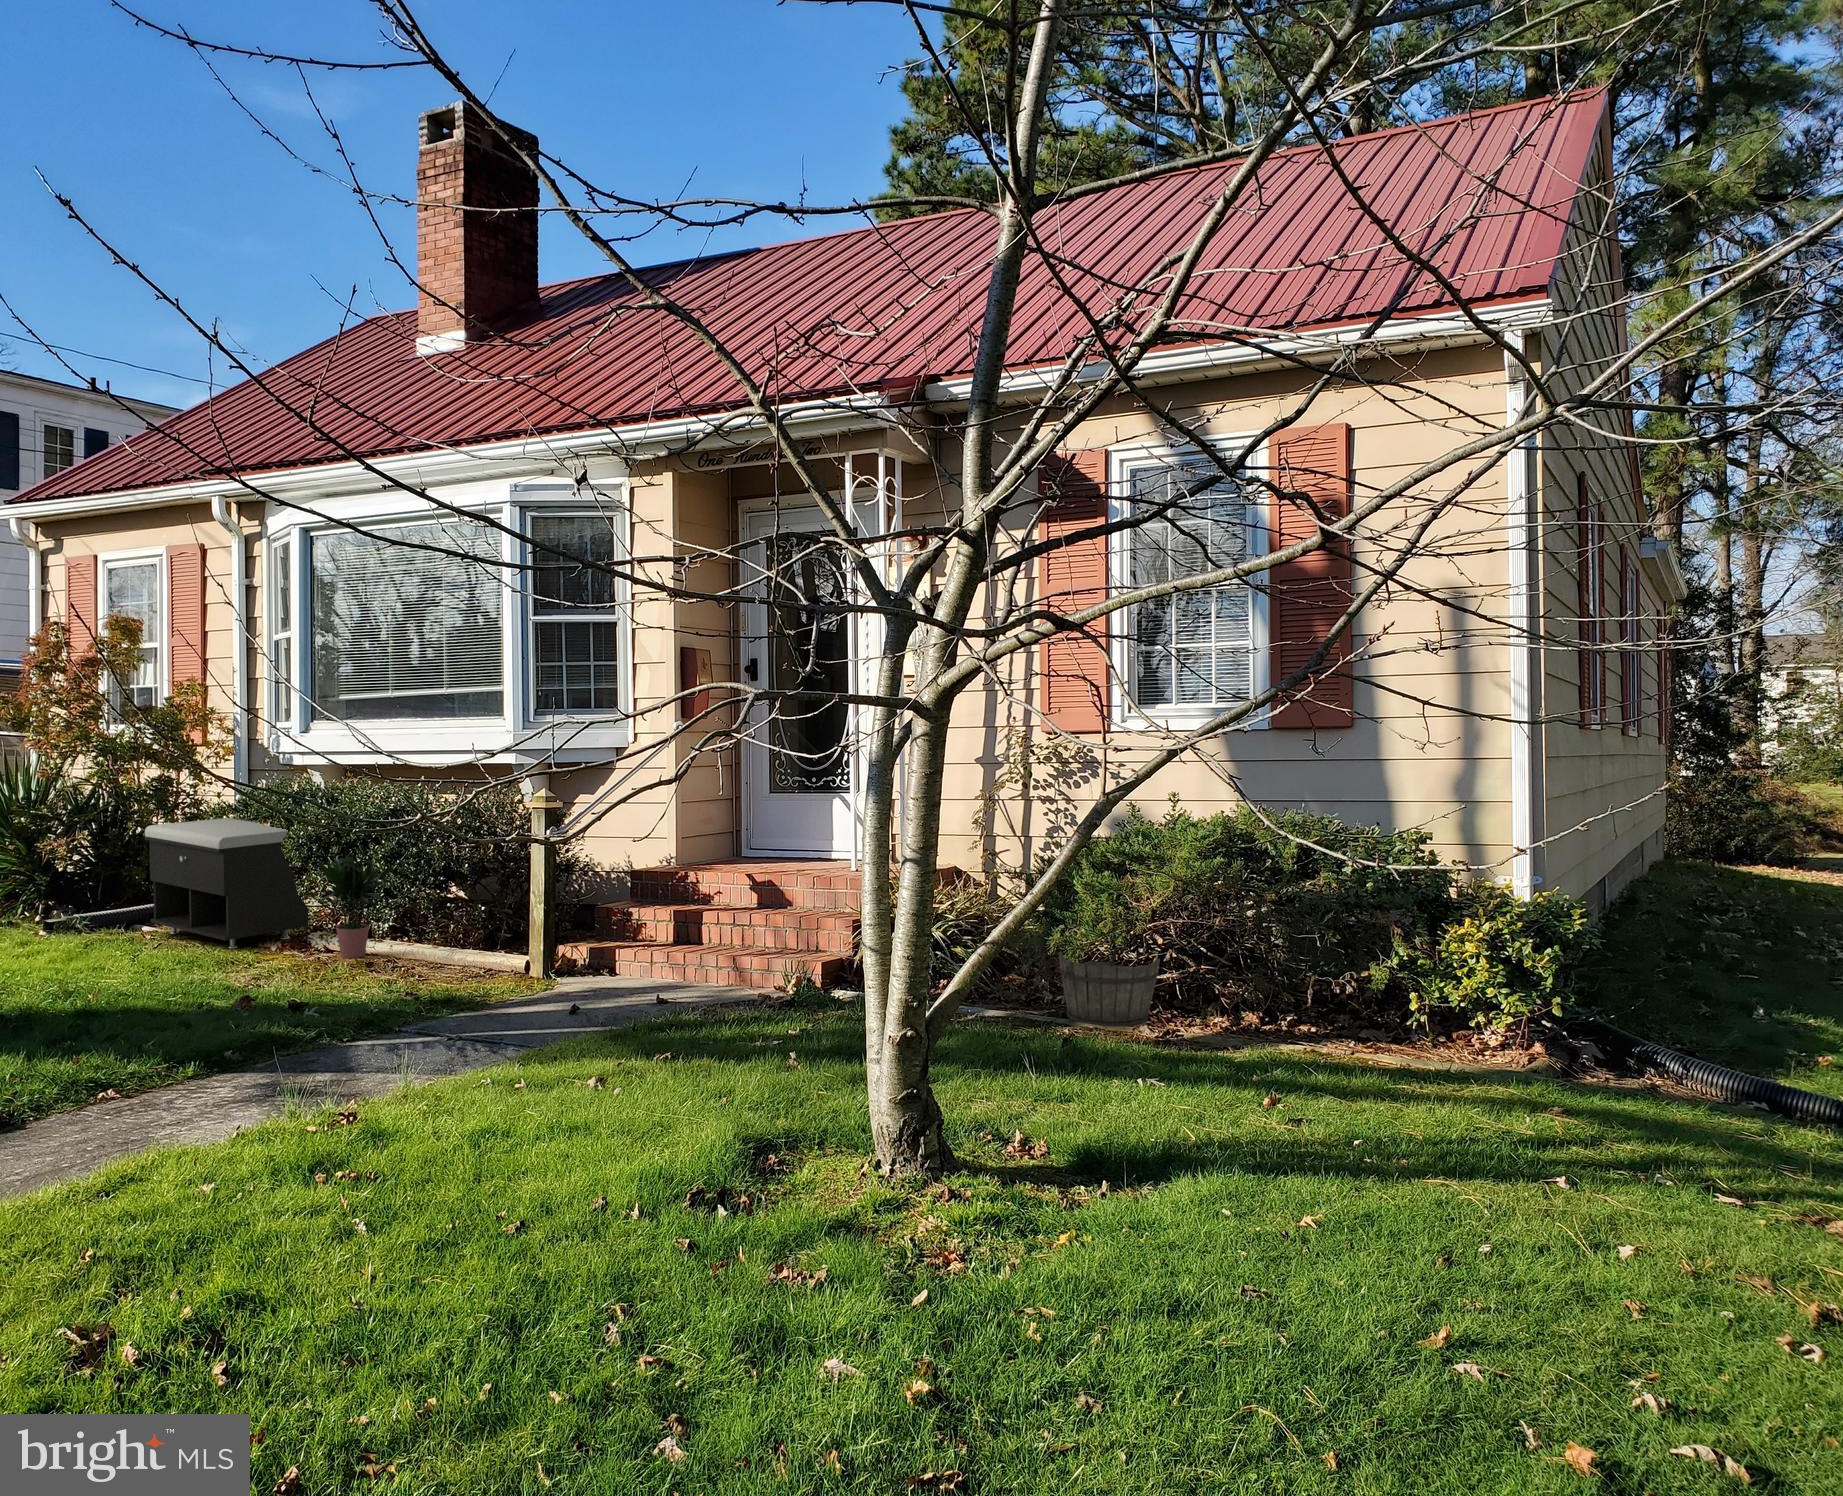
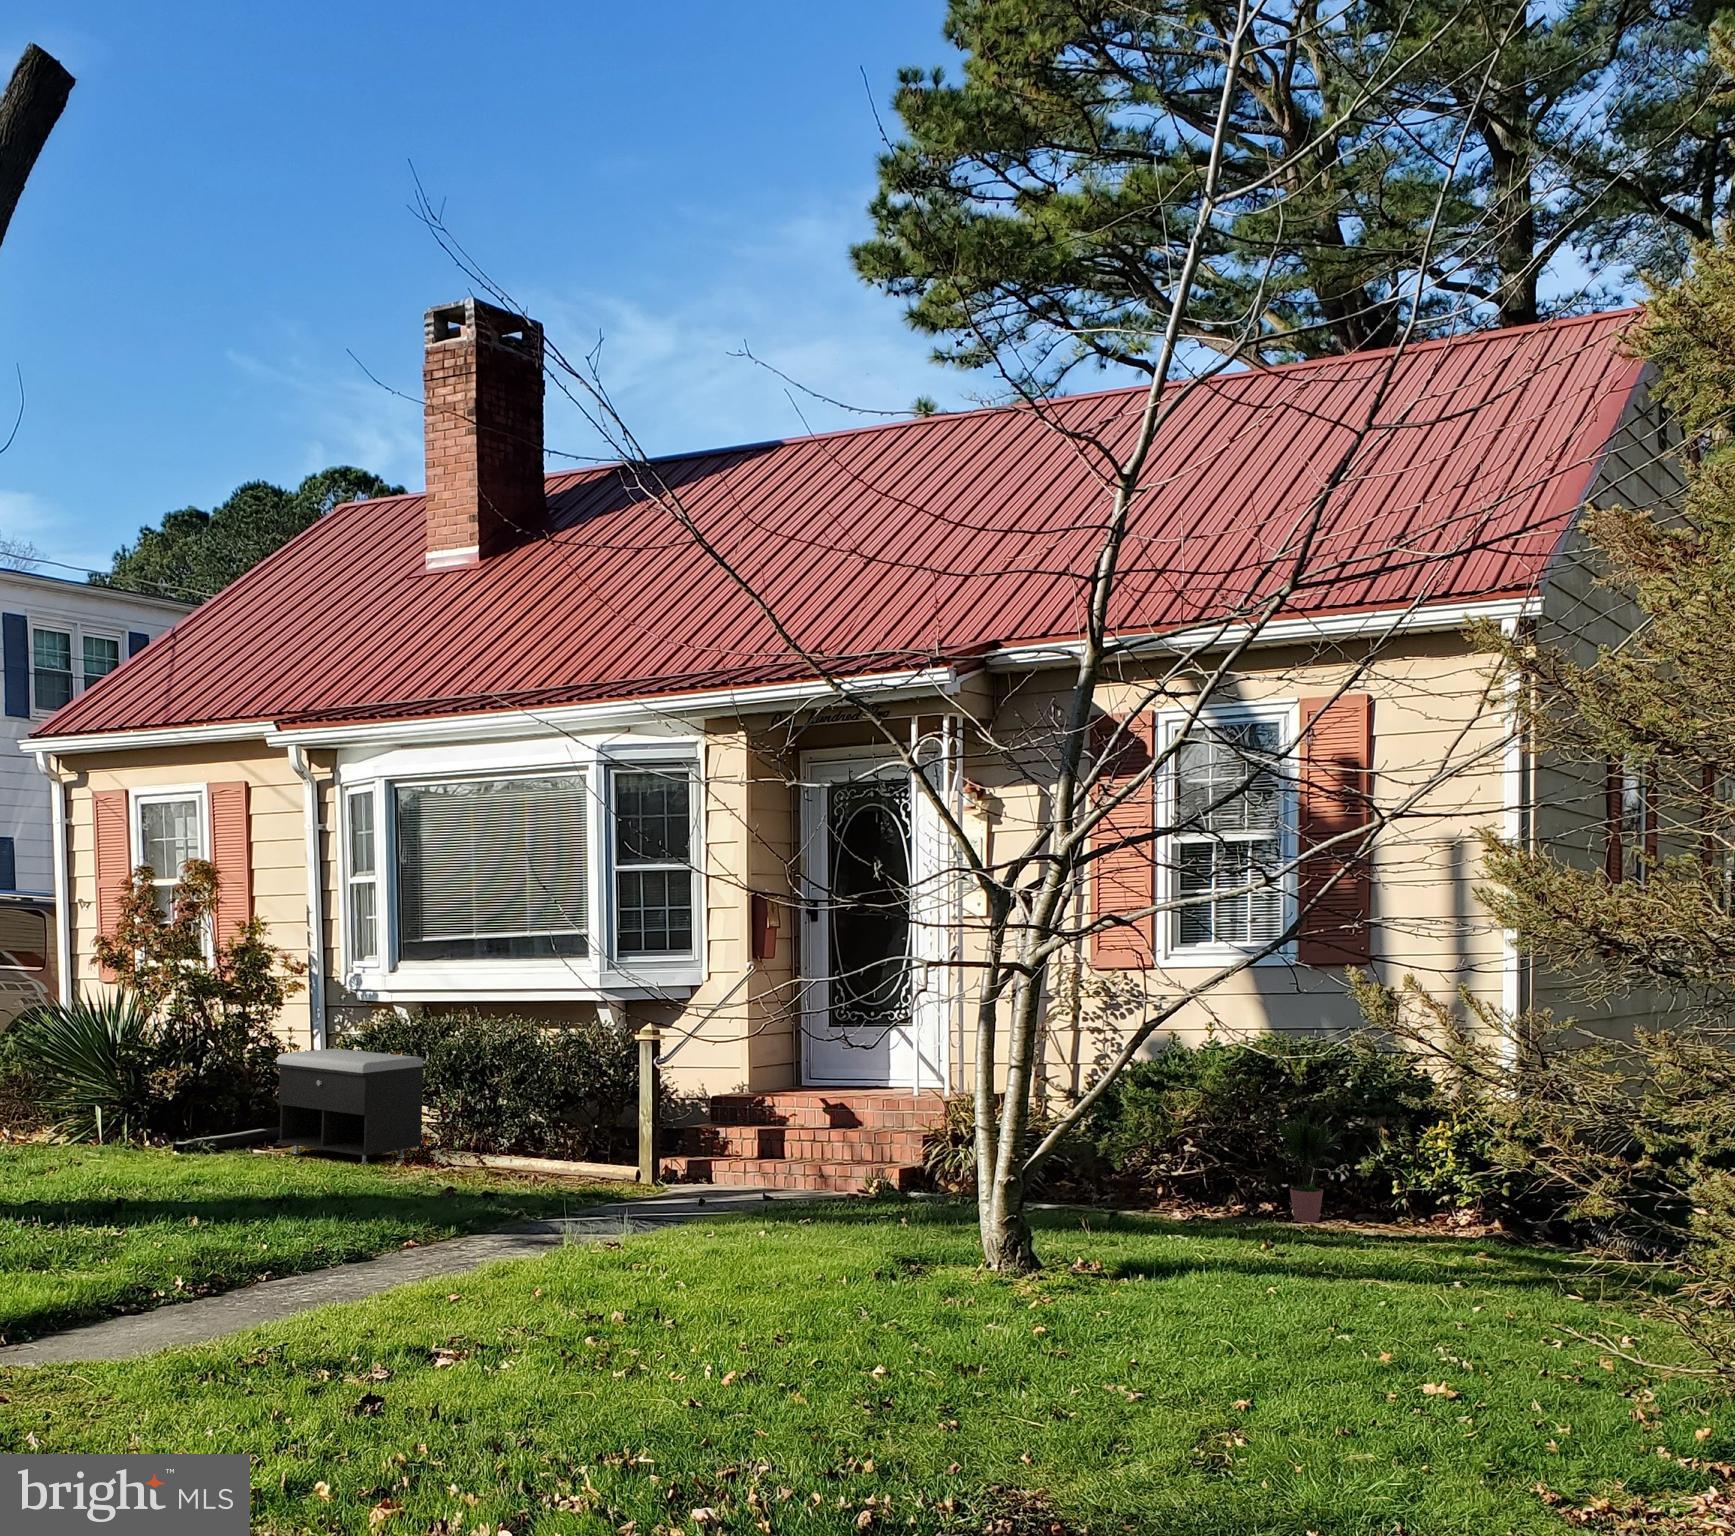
potted plant: present [319,857,393,958] -> present [1275,1114,1345,1222]
wooden bucket: present [1058,946,1160,1026] -> none [1109,1136,1194,1213]

